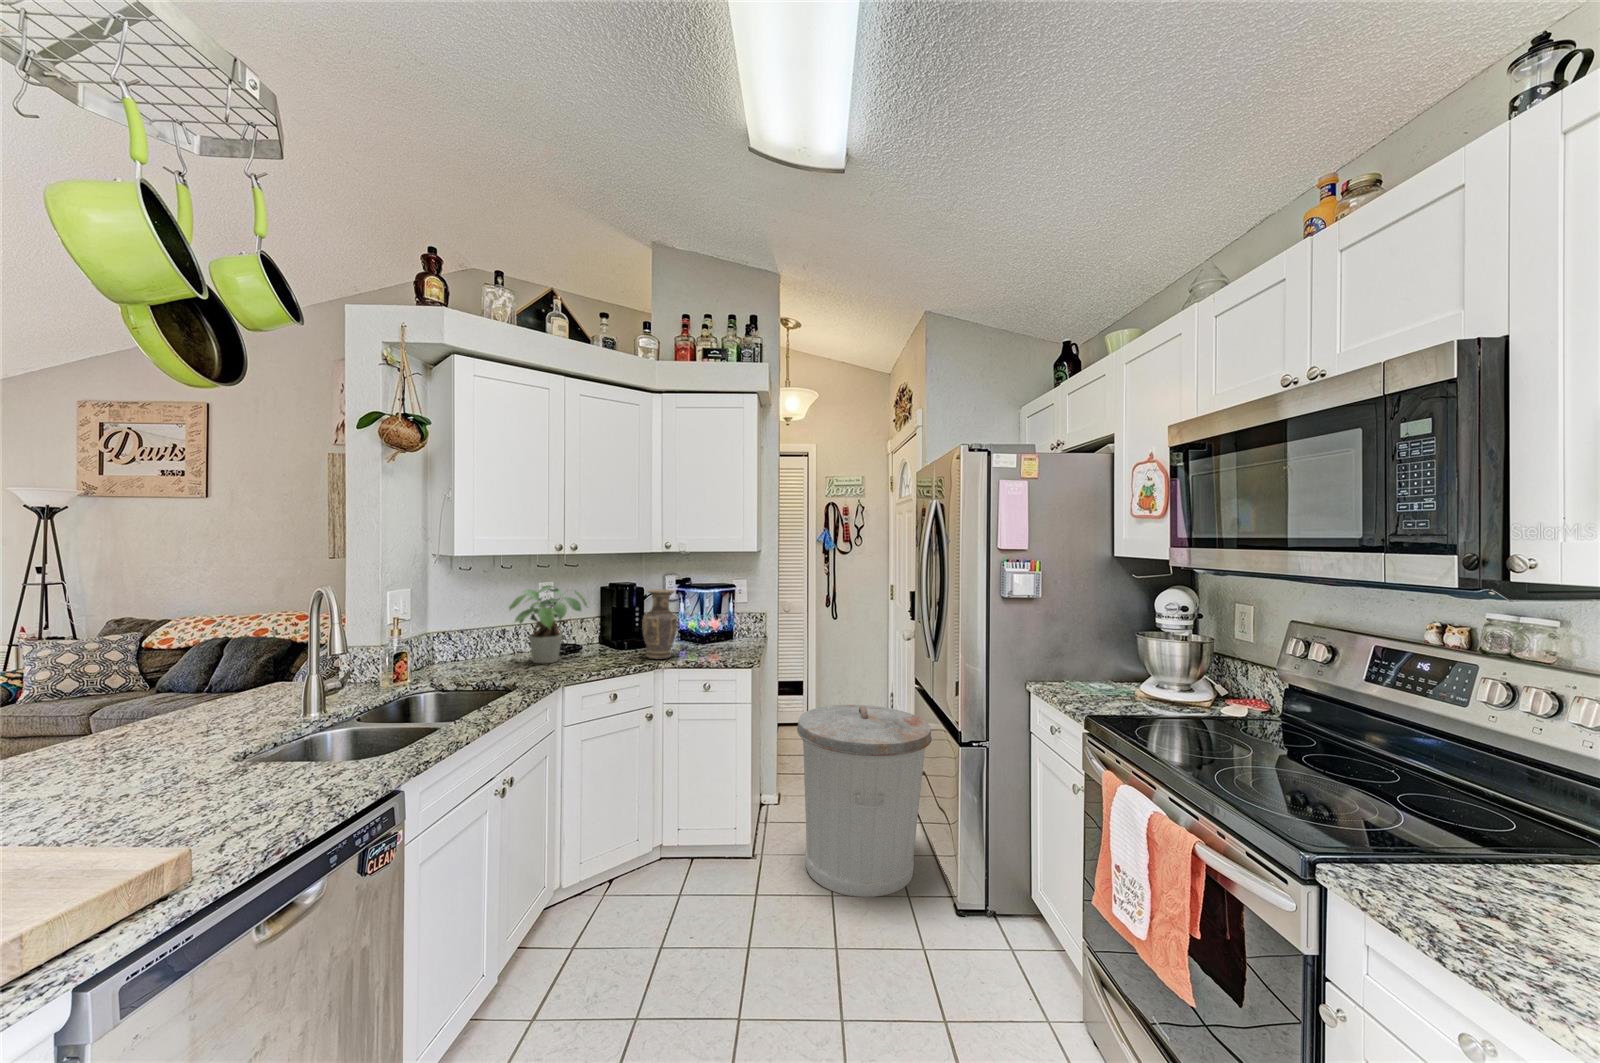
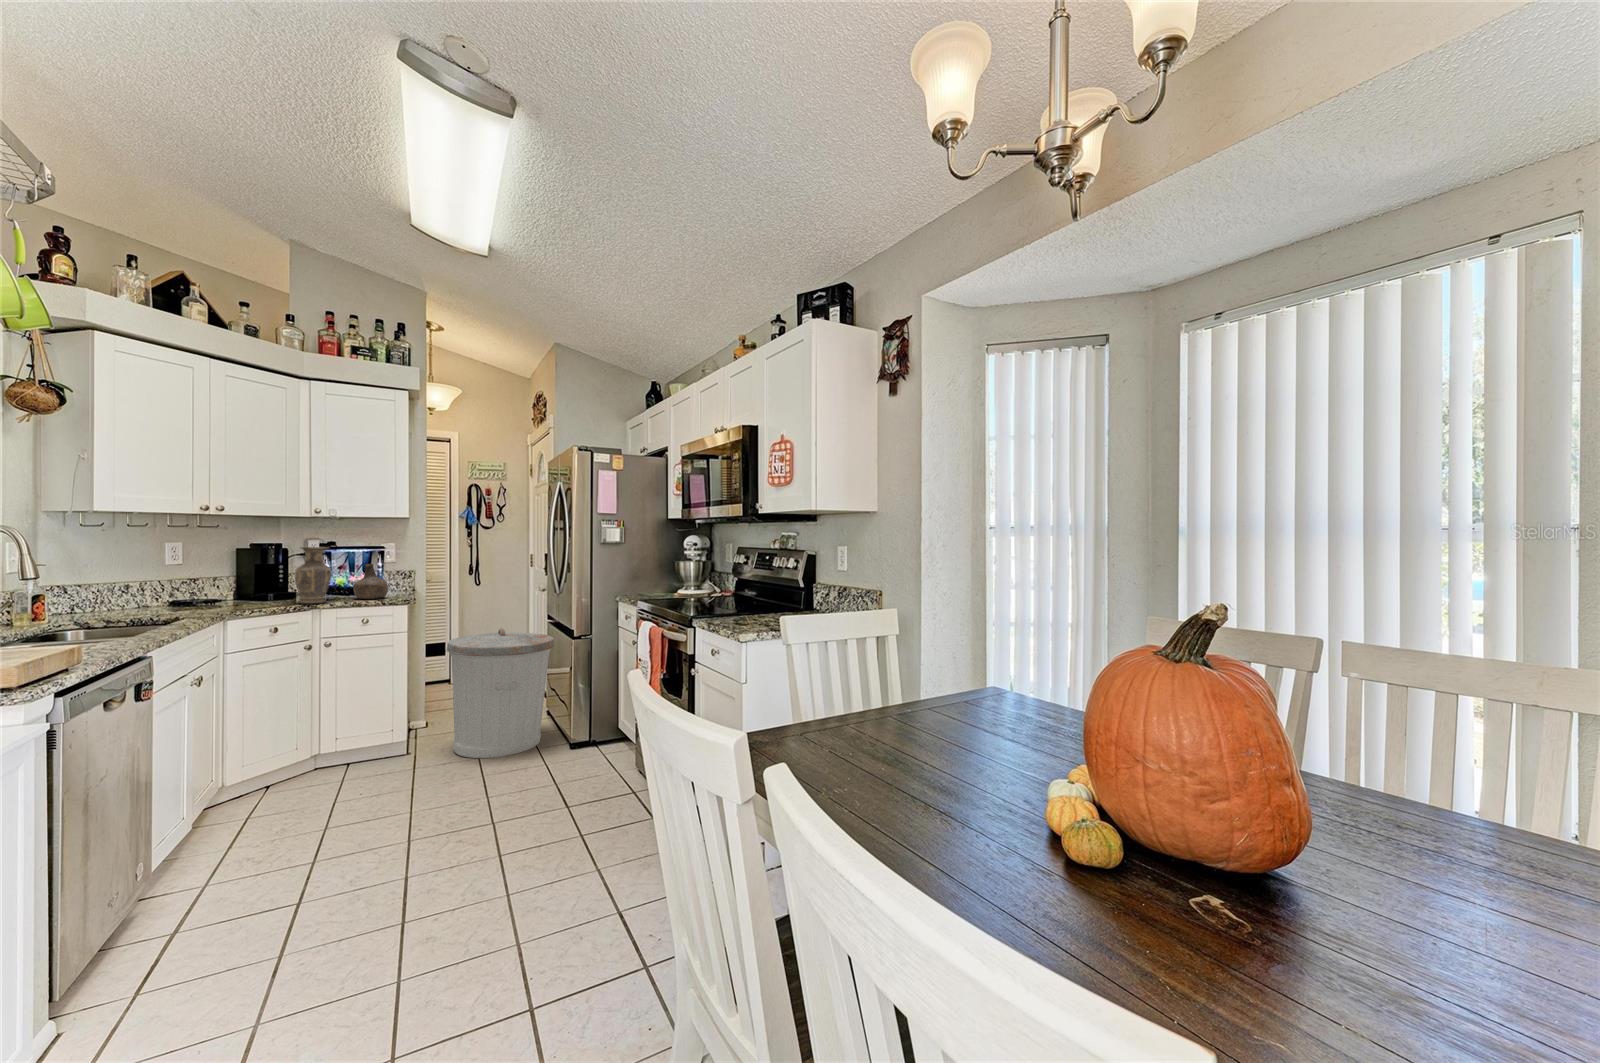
potted plant: present [509,585,587,663] -> none [146,542,233,611]
bottle: none [701,609,736,653] -> present [354,564,388,599]

